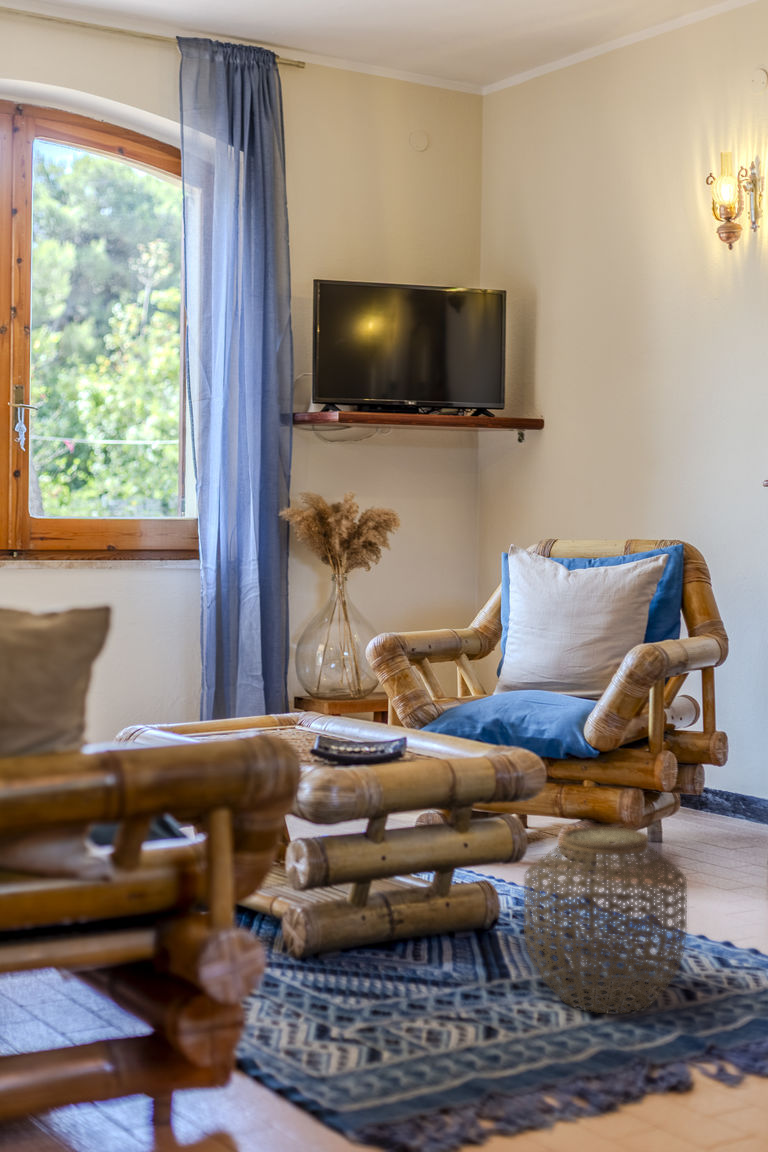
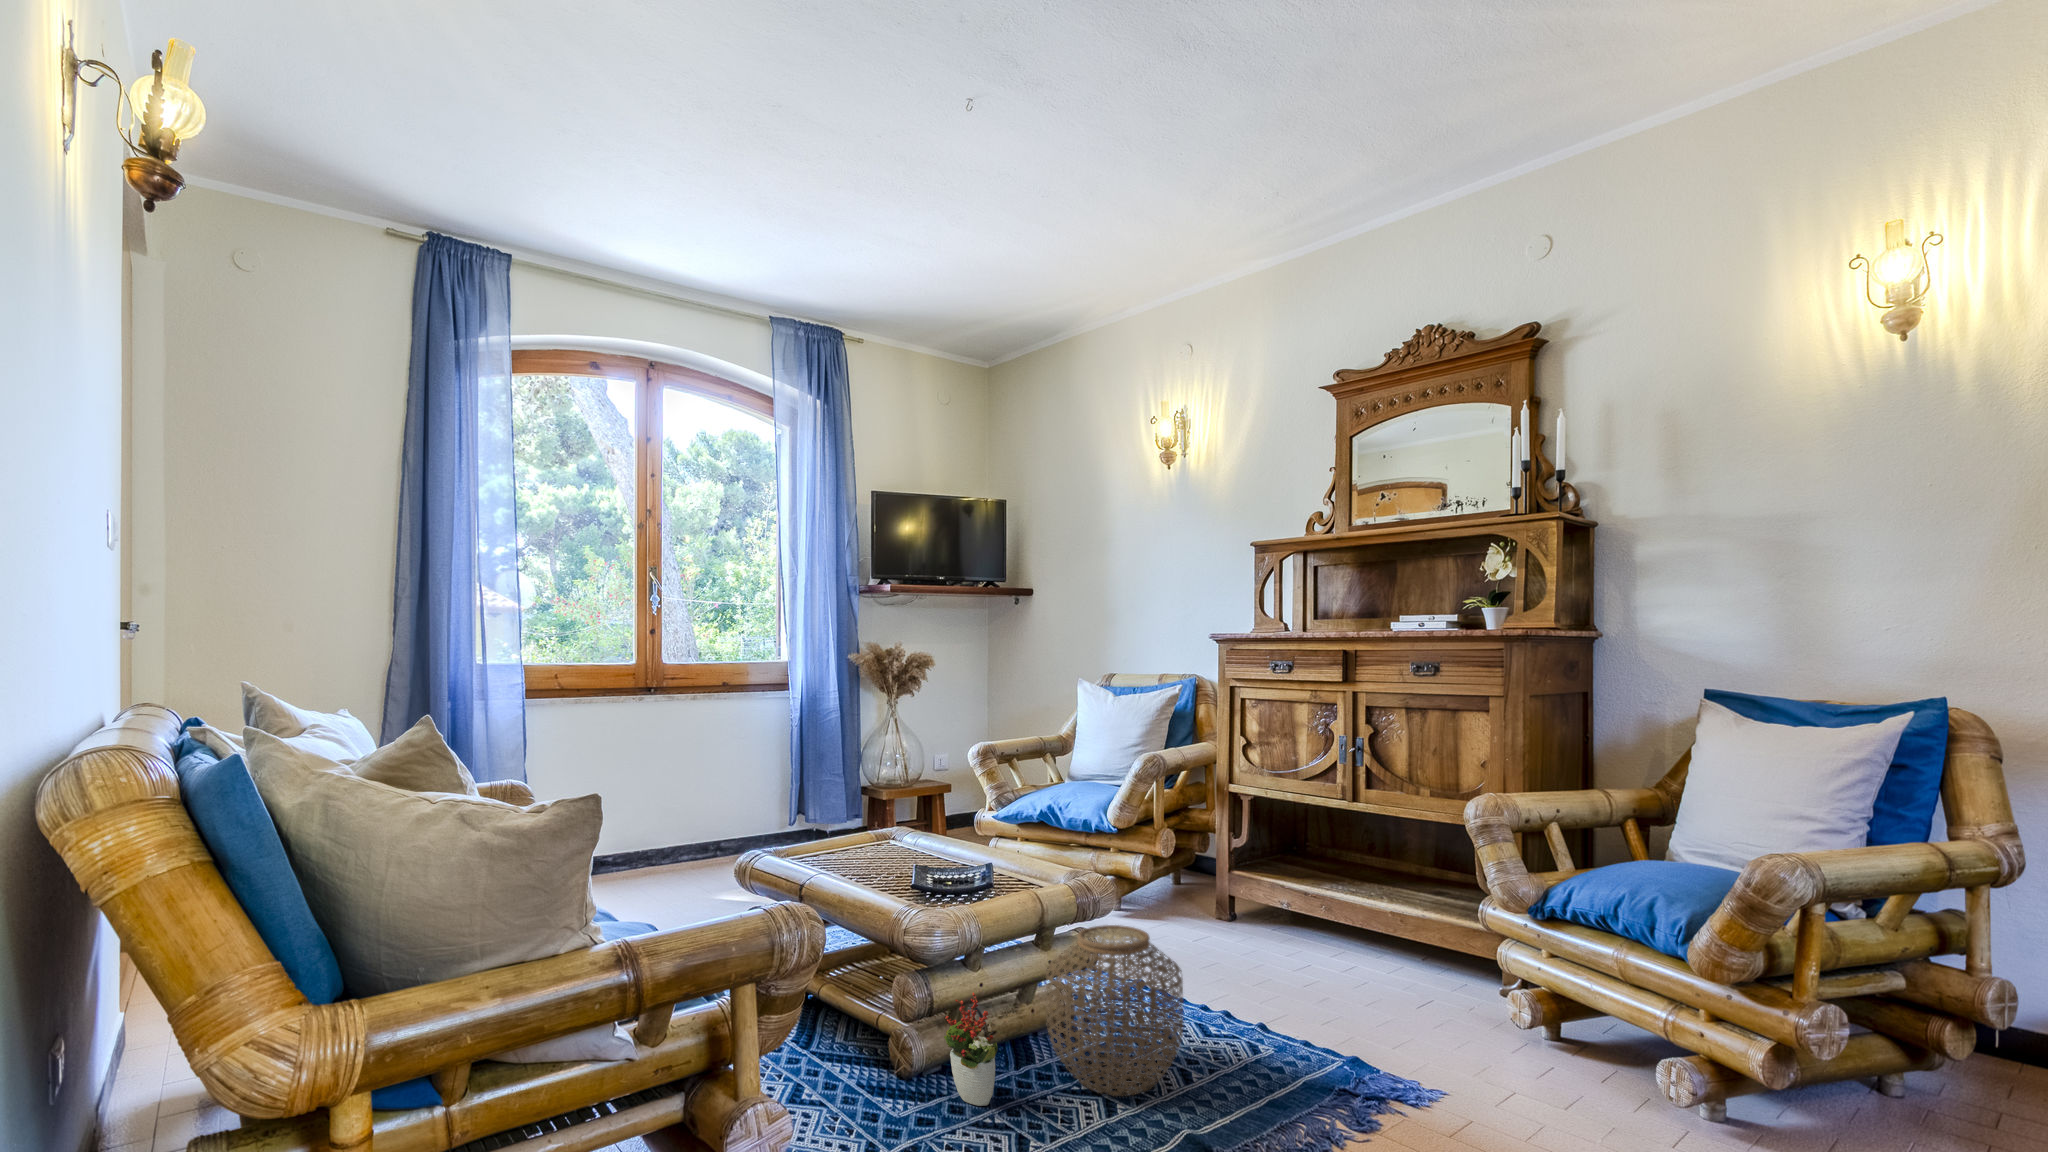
decorative plant: none [403,892,465,1014] -> present [944,993,998,1106]

